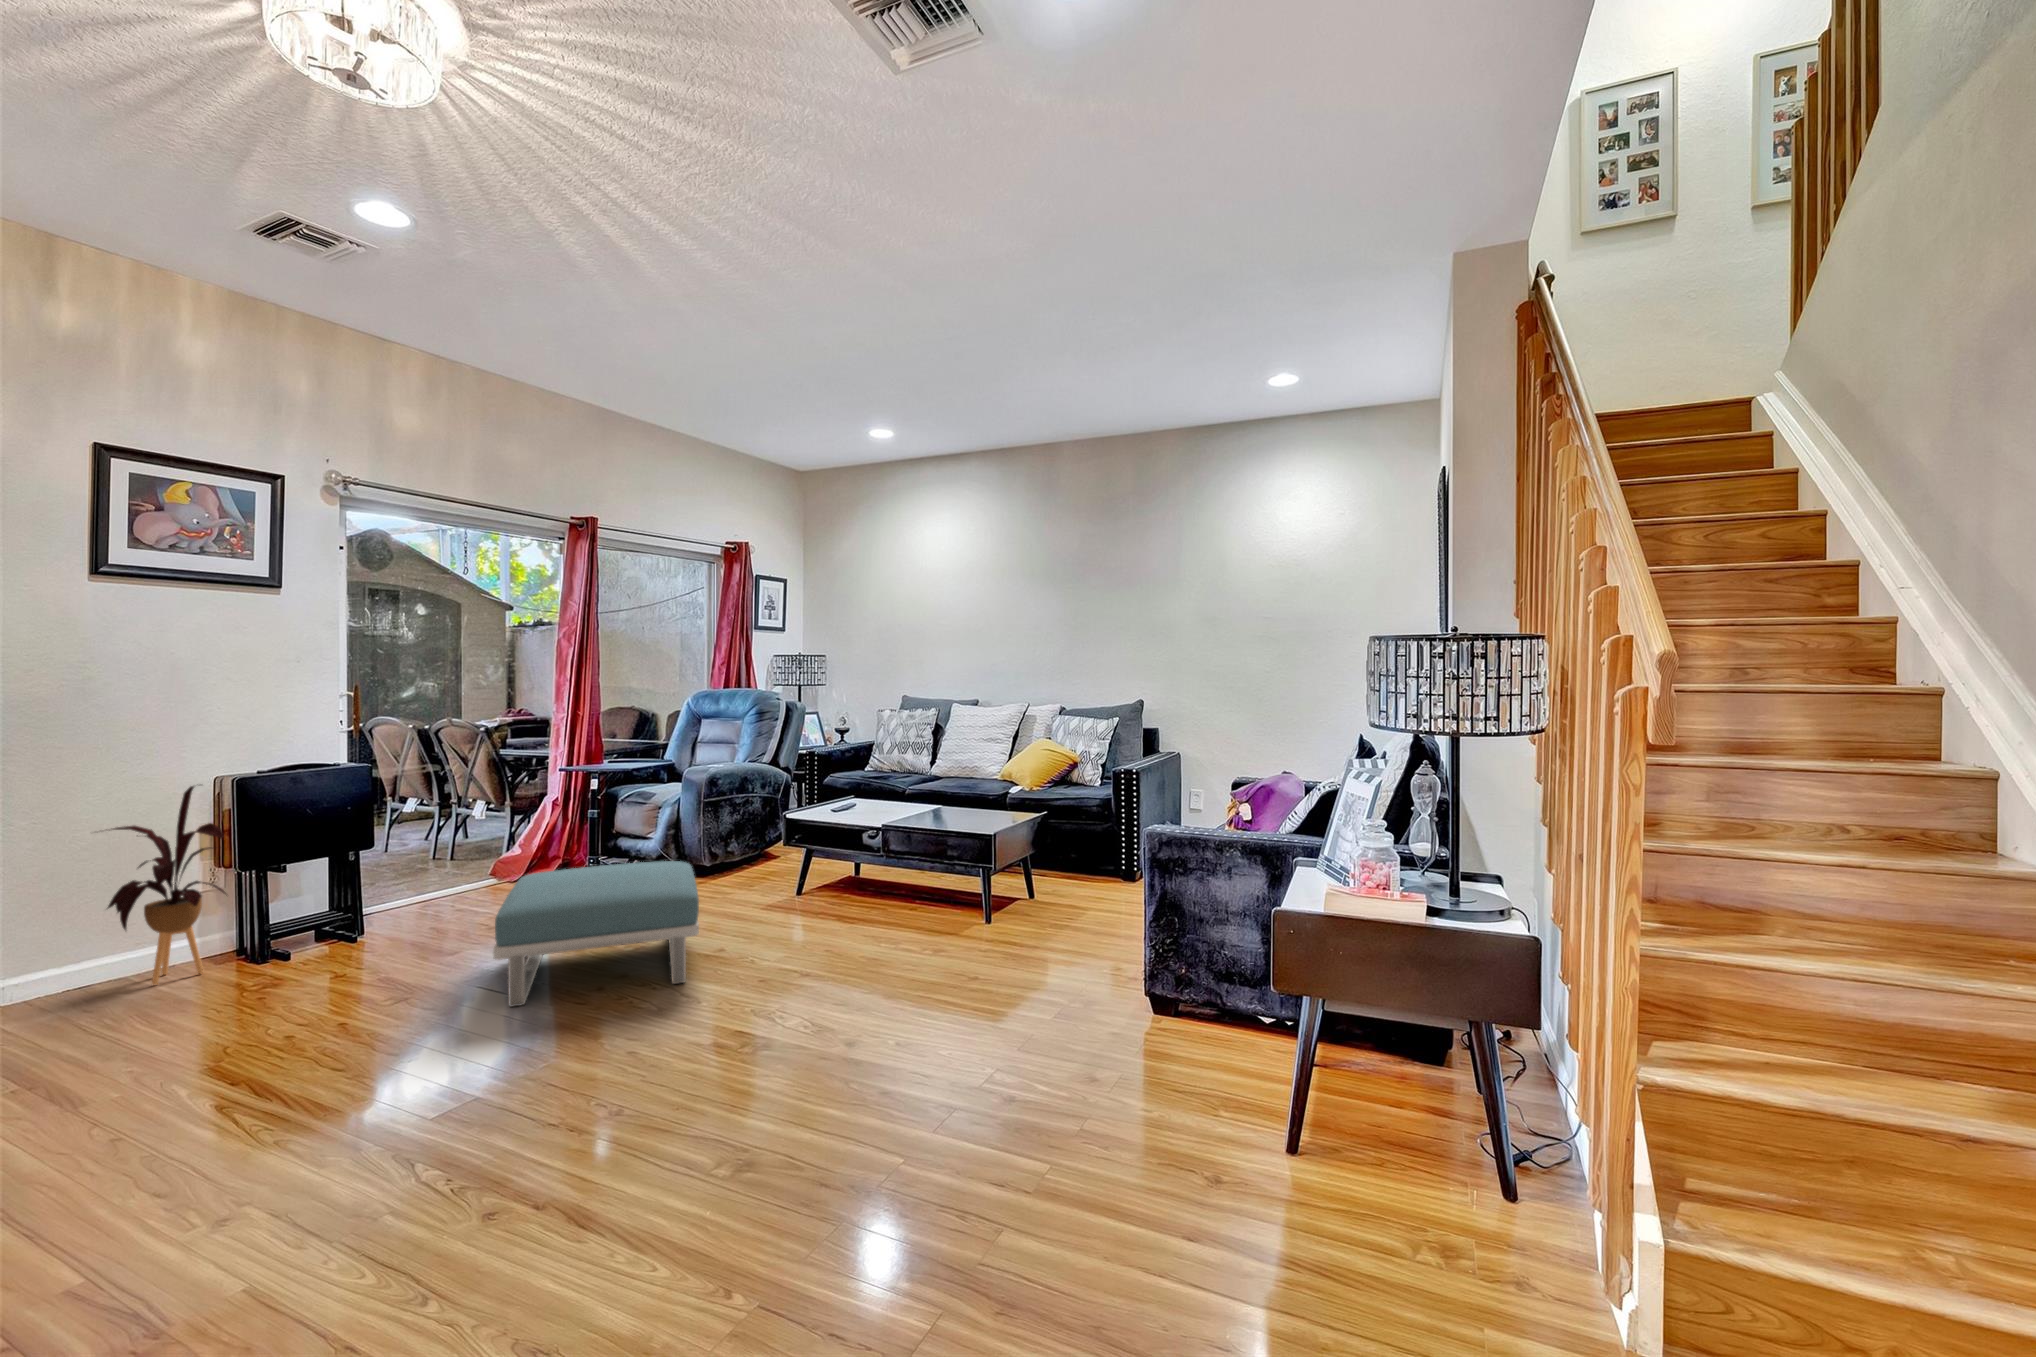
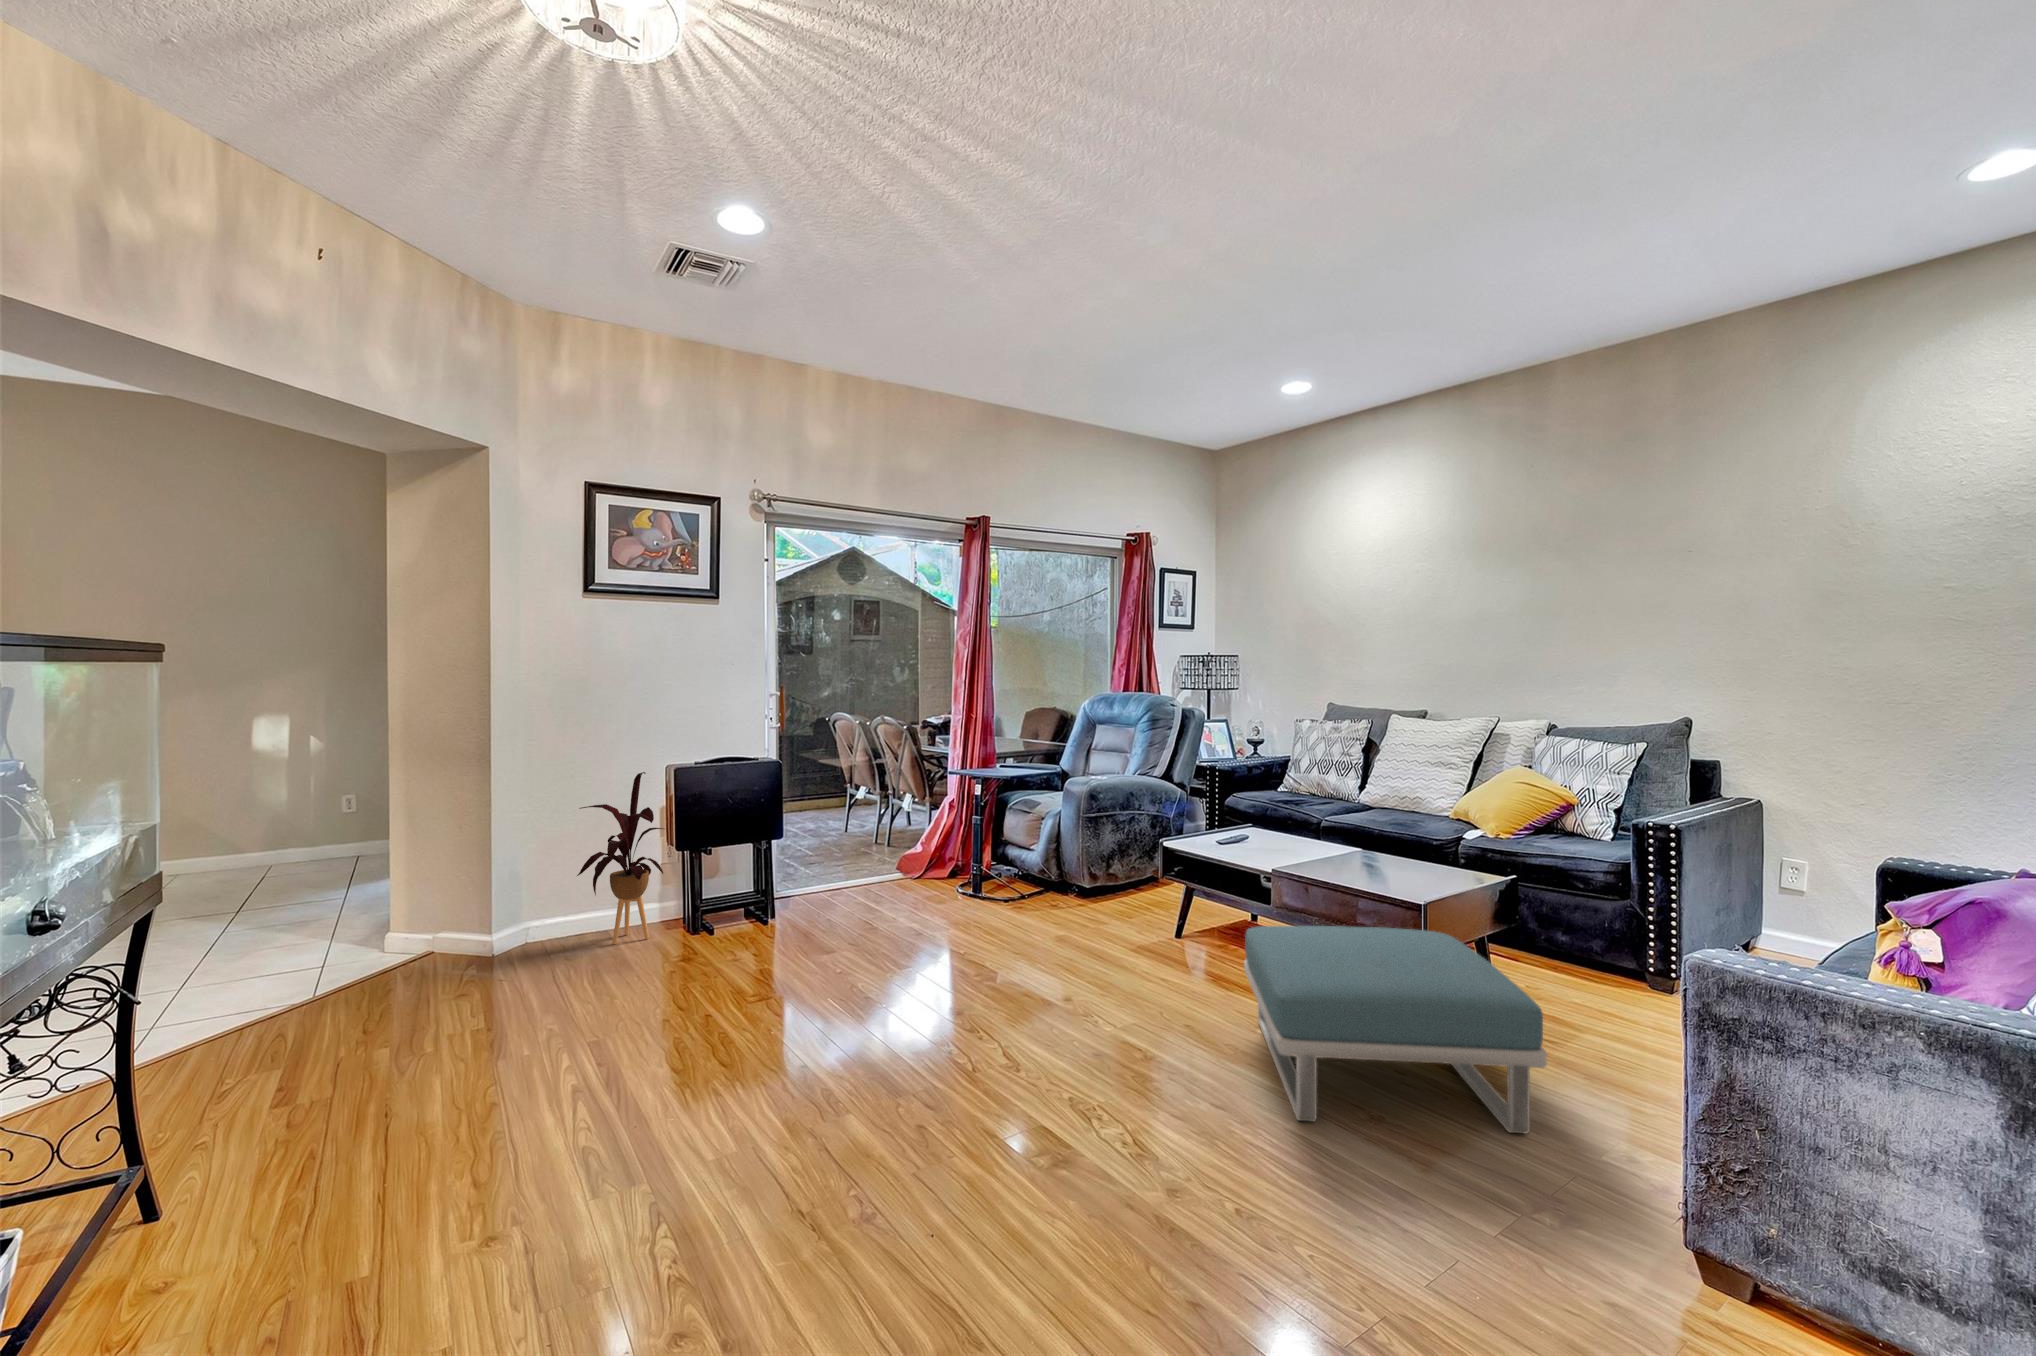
footstool: present [493,861,699,1007] -> present [1244,926,1547,1133]

